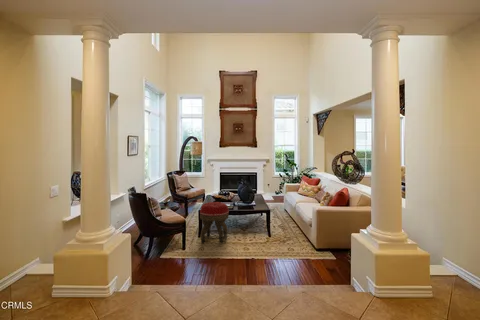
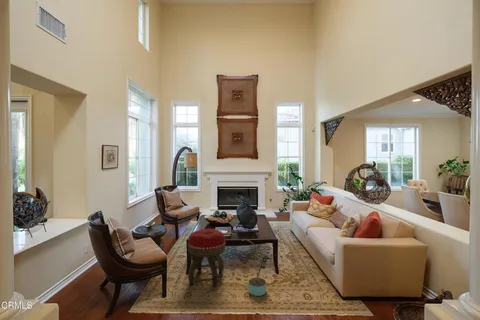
potted plant: none [241,203,266,249] -> present [242,232,272,296]

